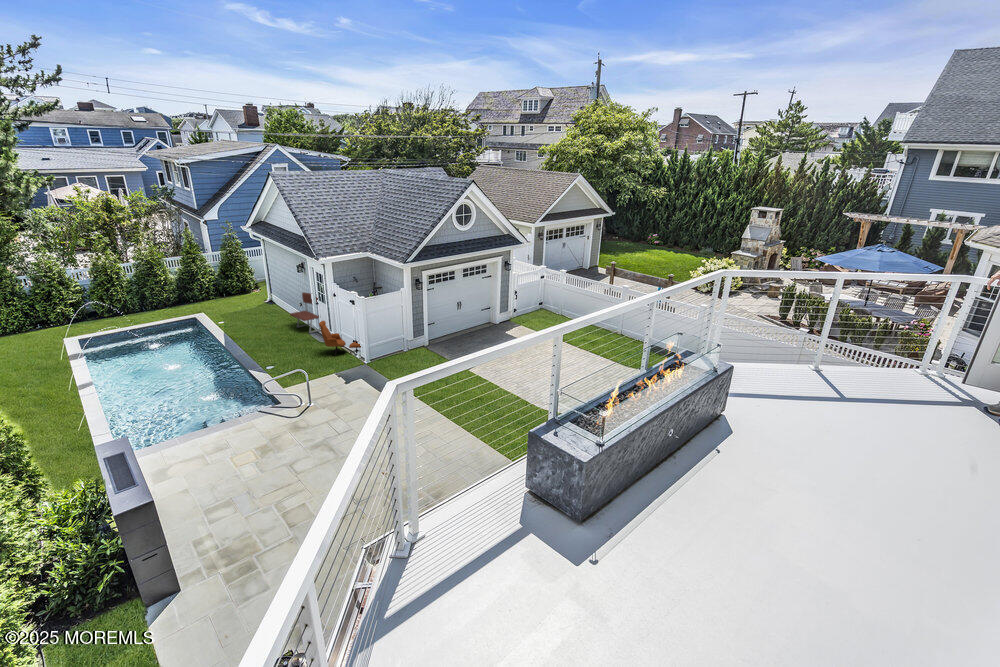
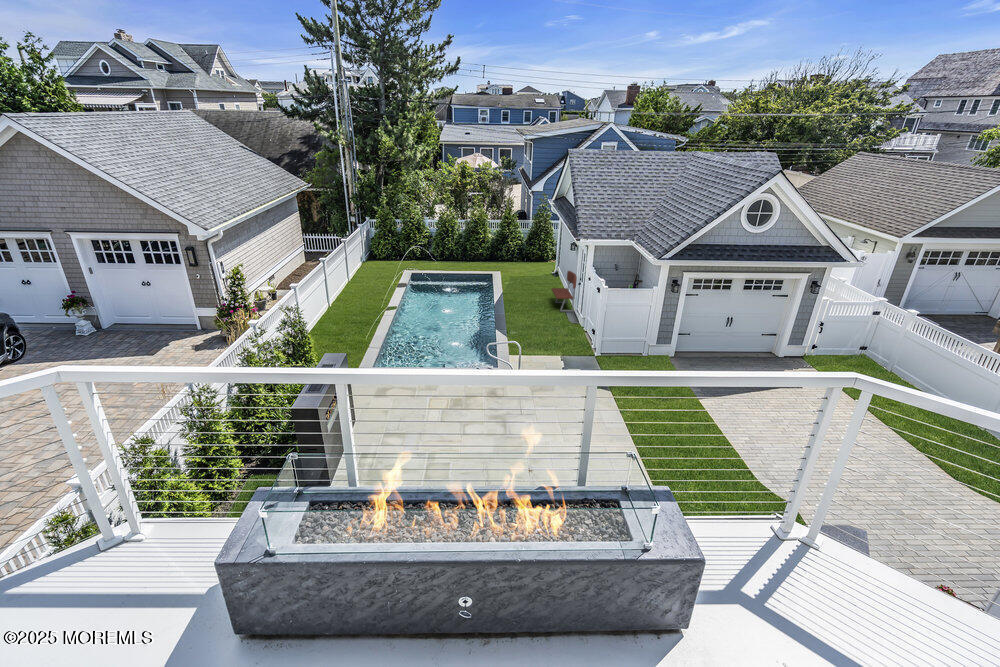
lounge chair: present [319,321,361,356] -> none [555,304,593,346]

